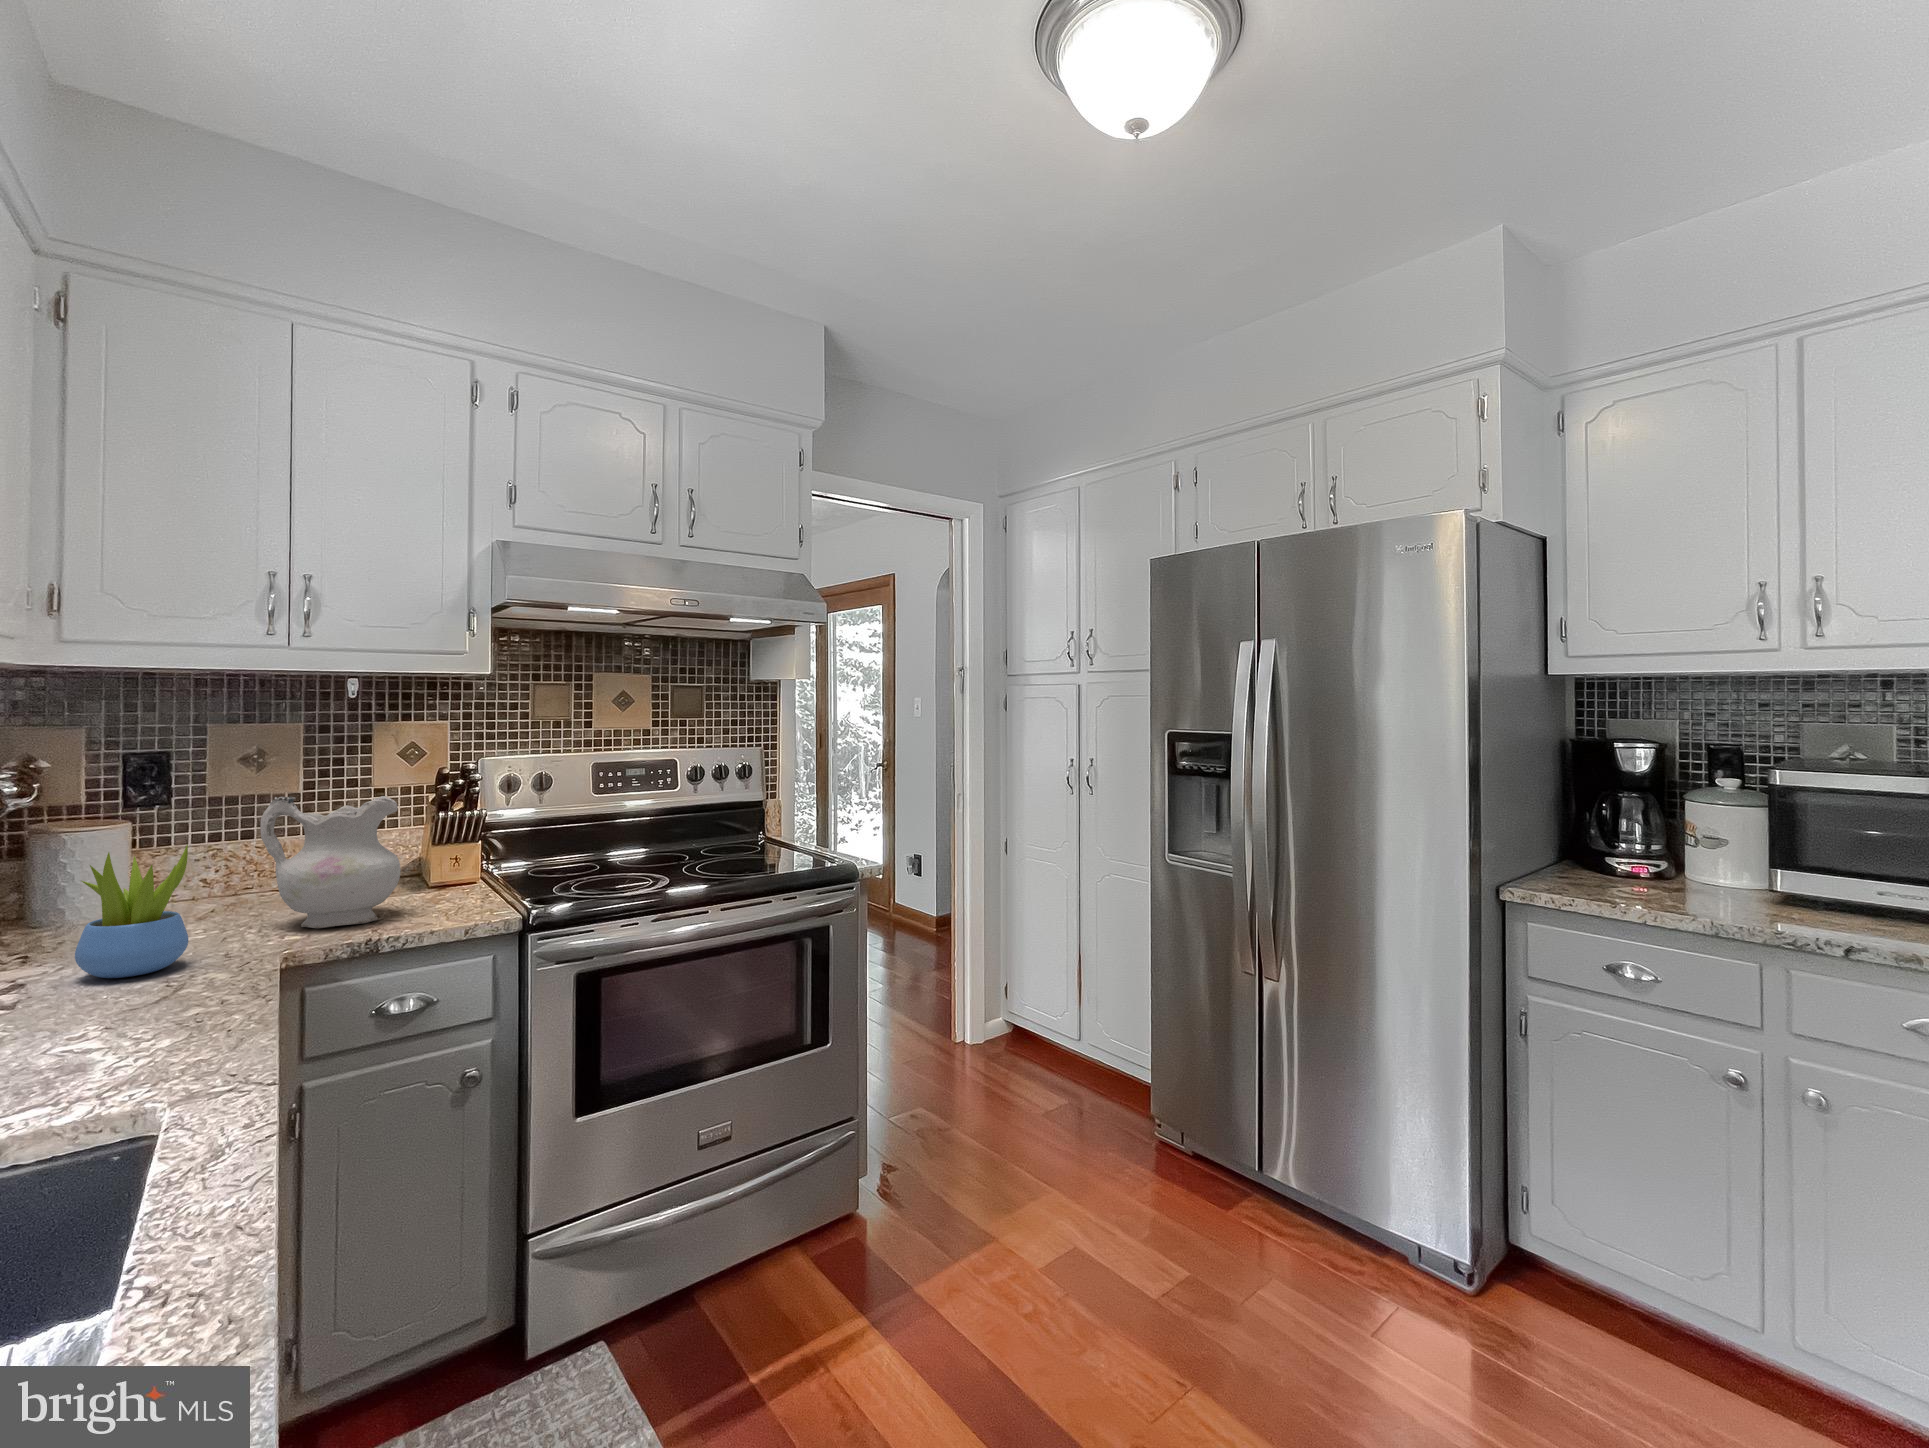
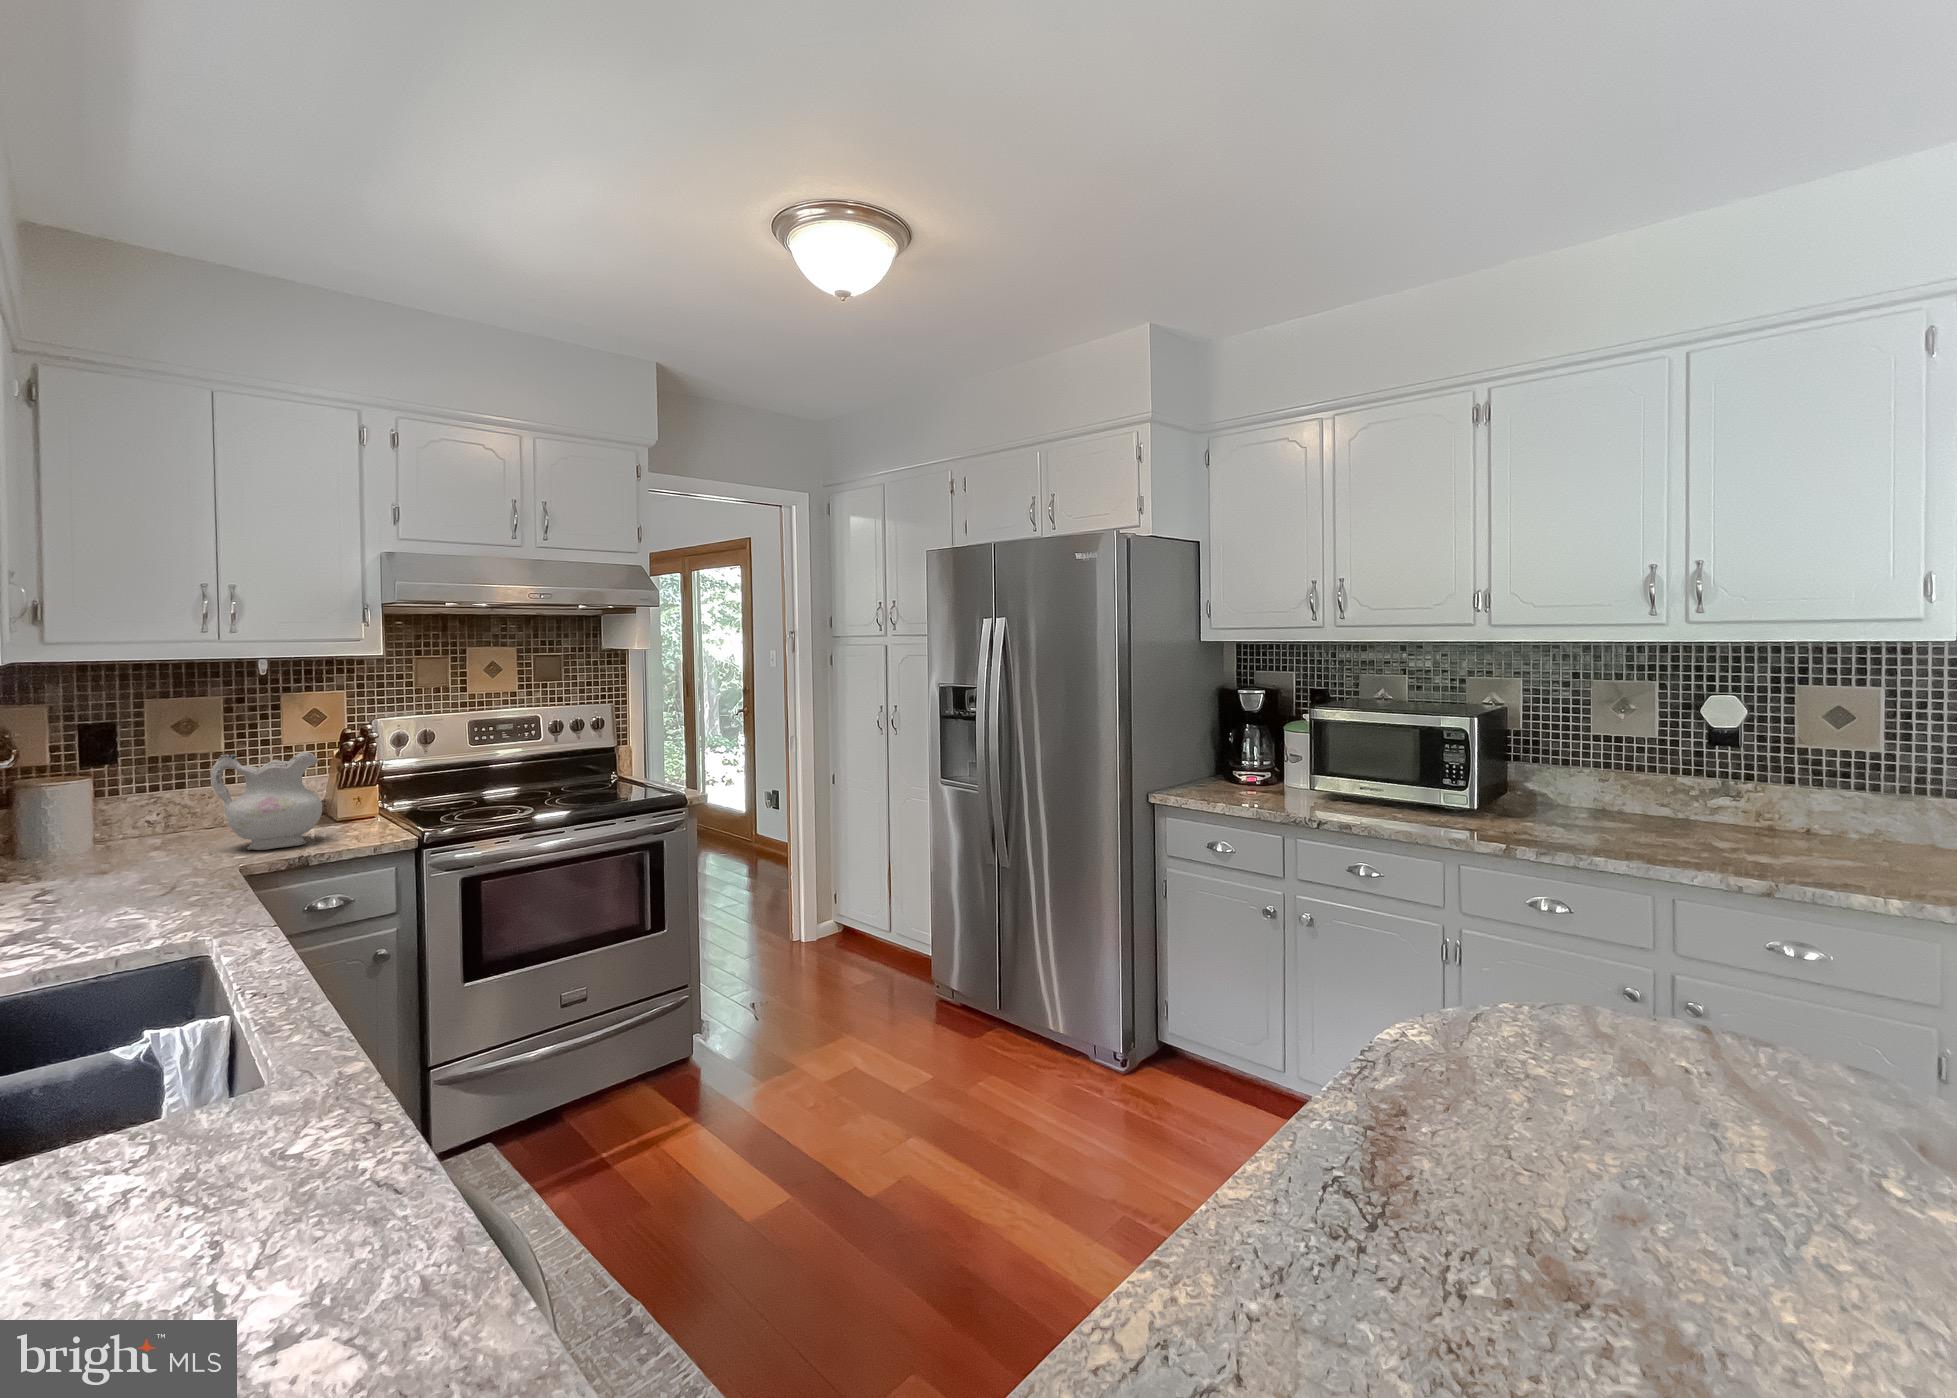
succulent plant: present [75,845,188,978] -> none [92,790,174,884]

